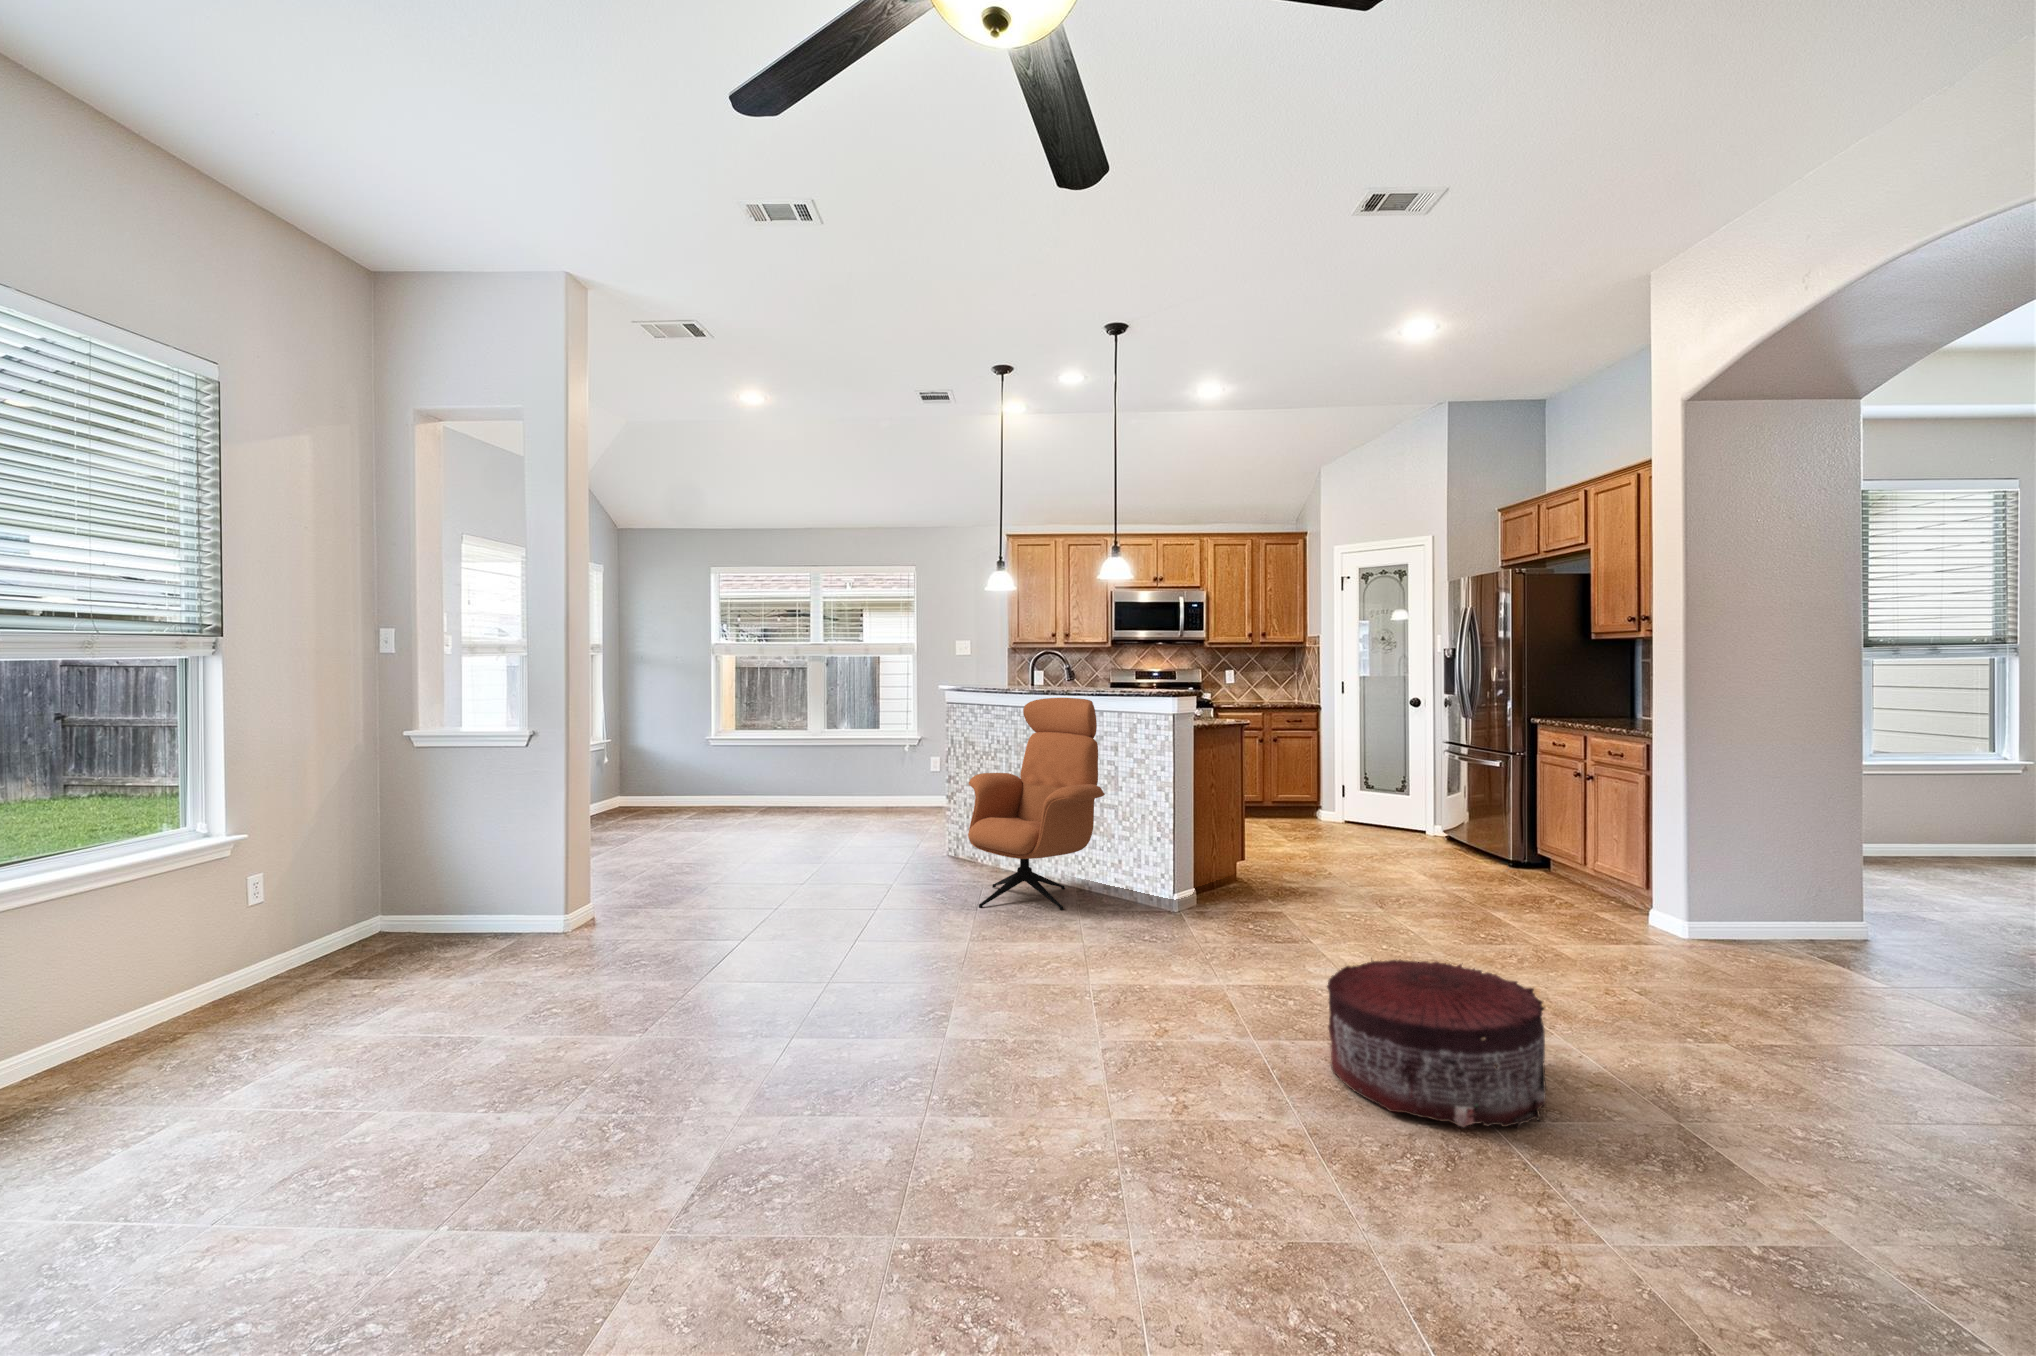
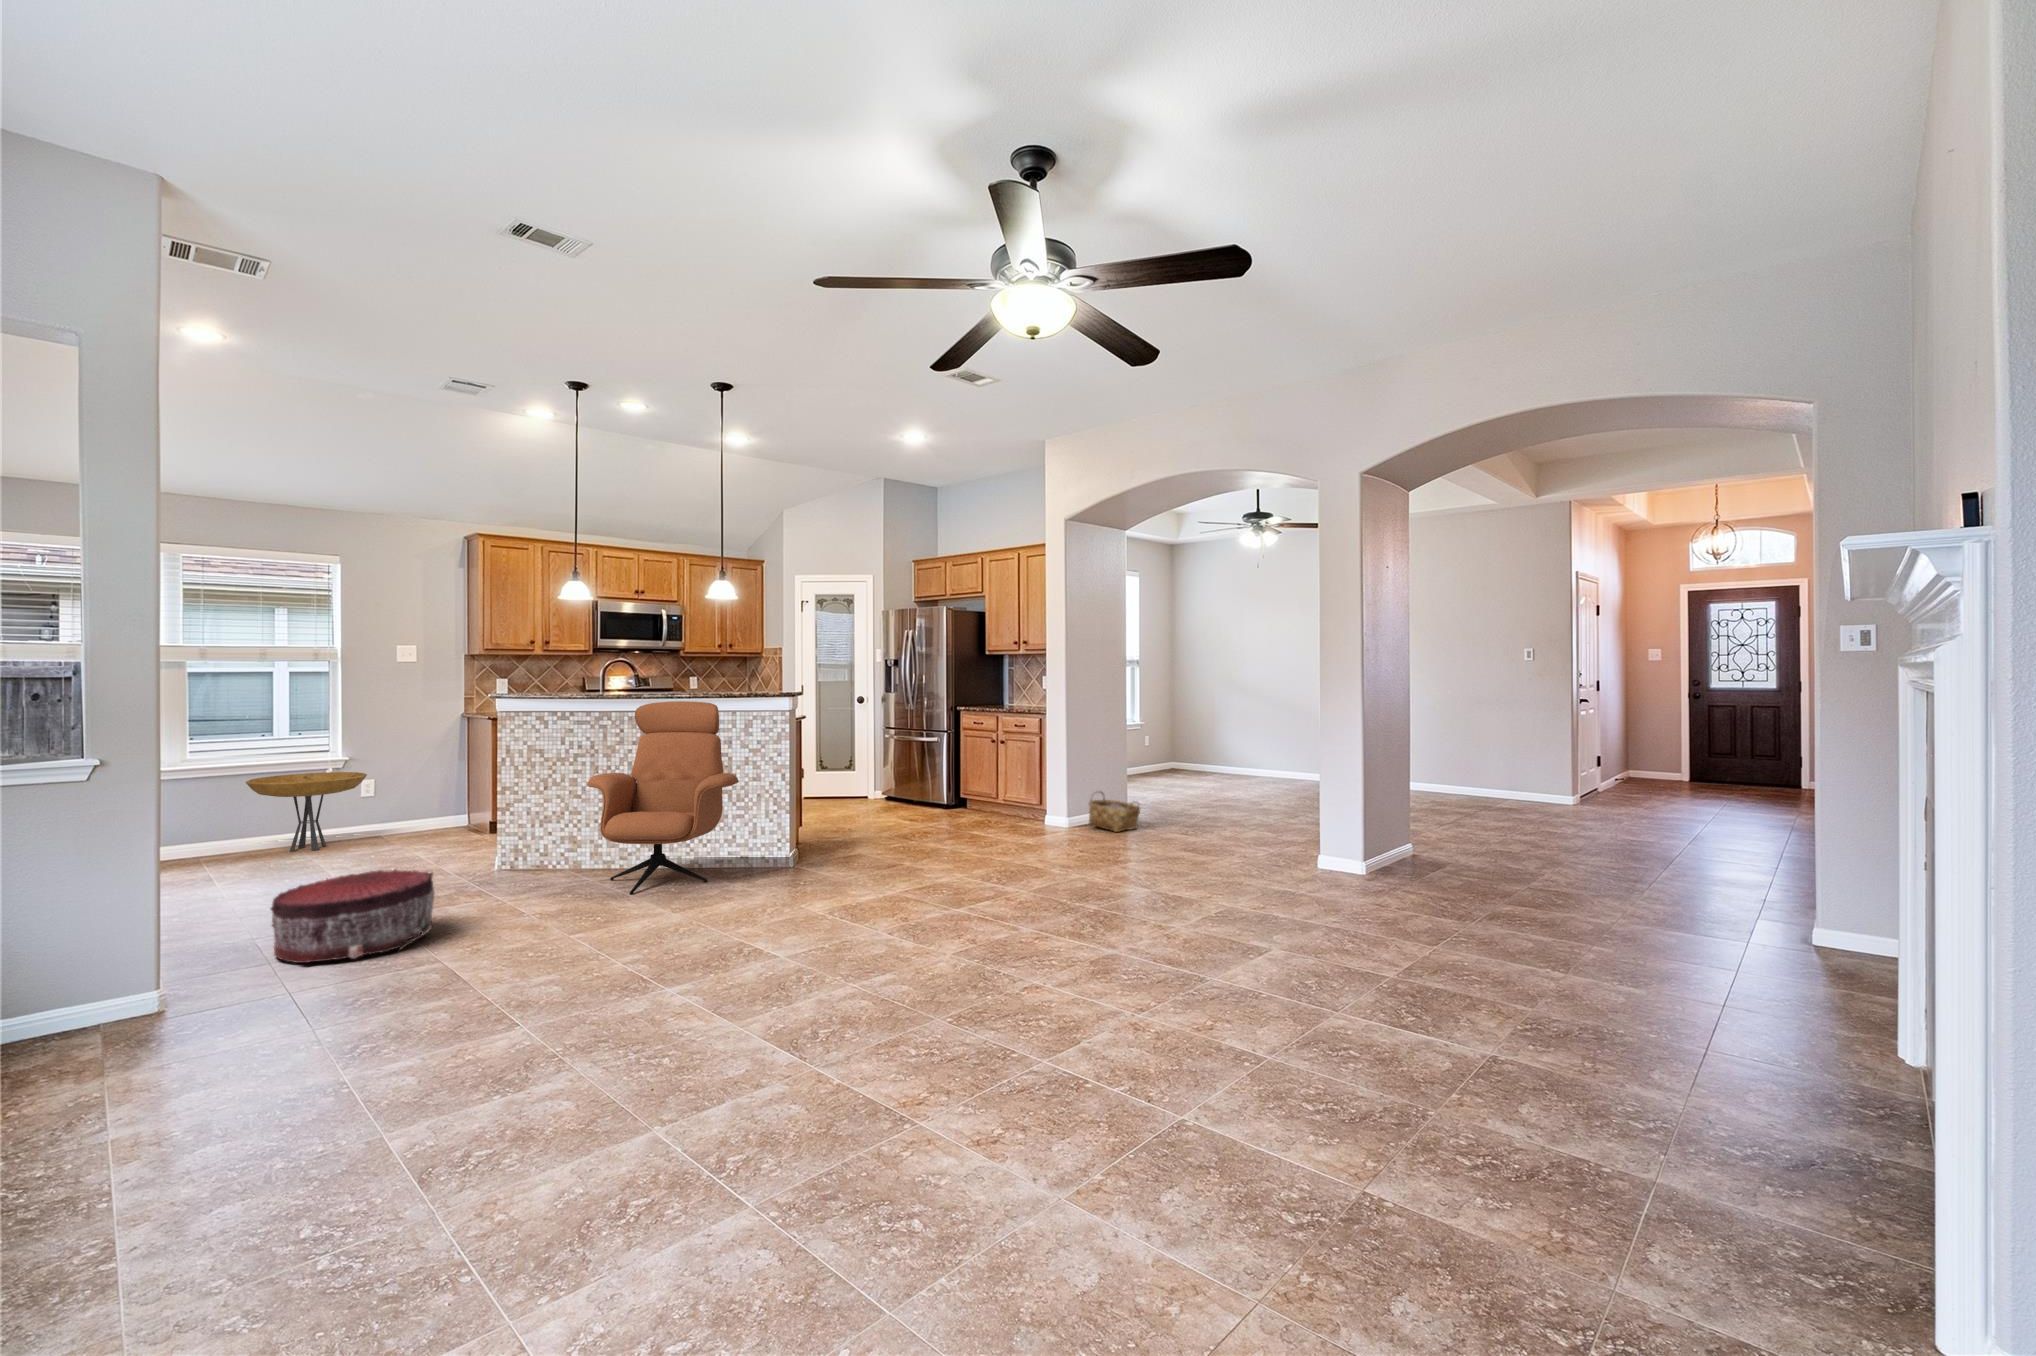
side table: none [840,751,917,816] -> present [246,772,367,852]
woven basket: none [1739,883,1869,973] -> present [1089,791,1140,832]
pouf: present [1327,960,1546,1127] -> present [271,869,434,963]

